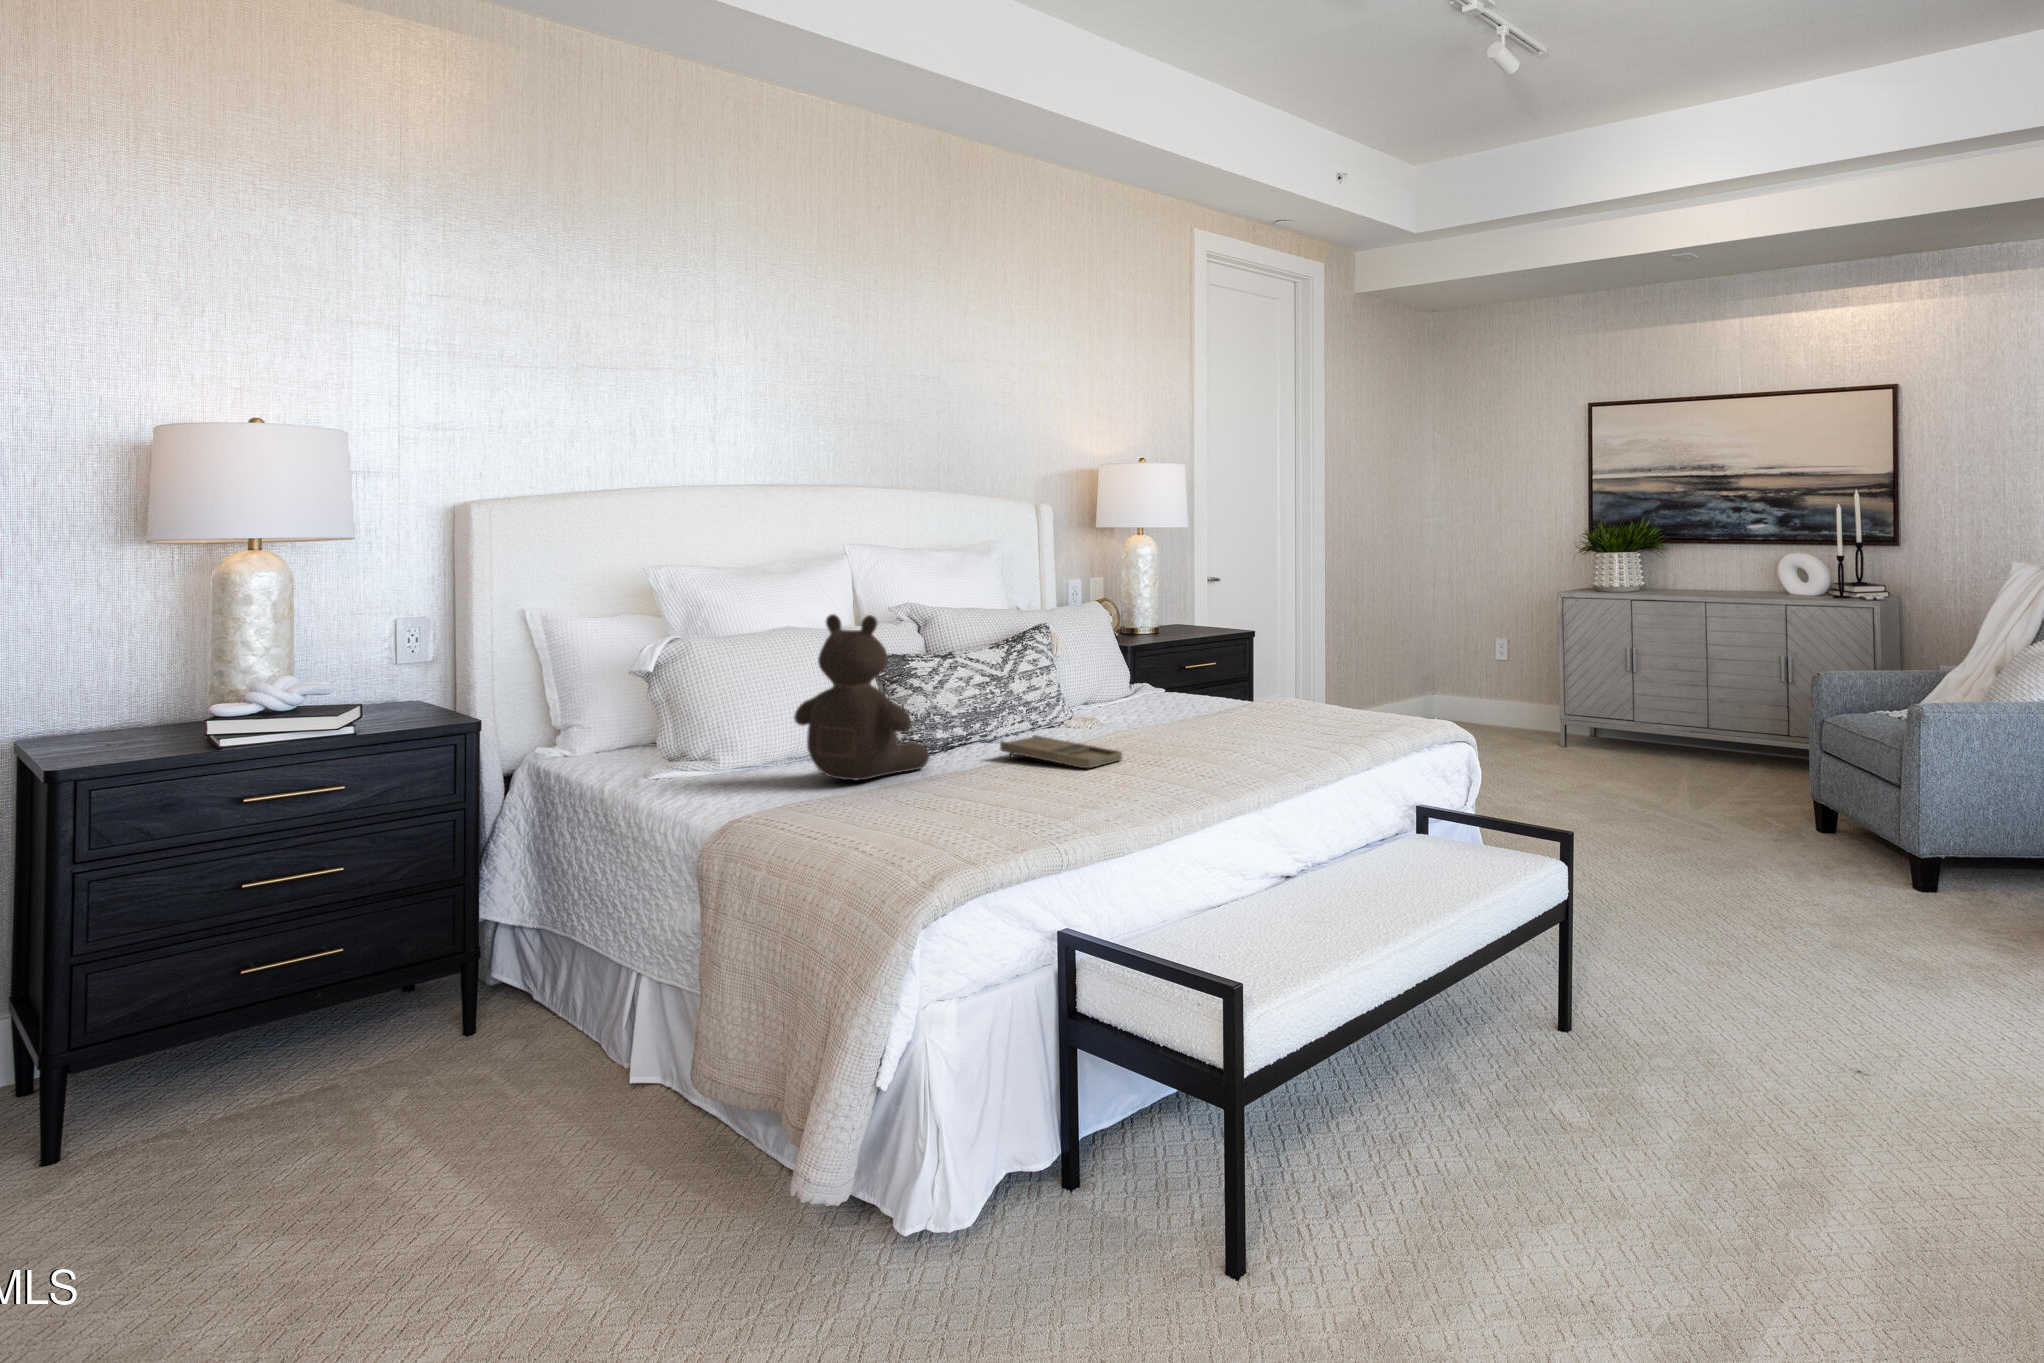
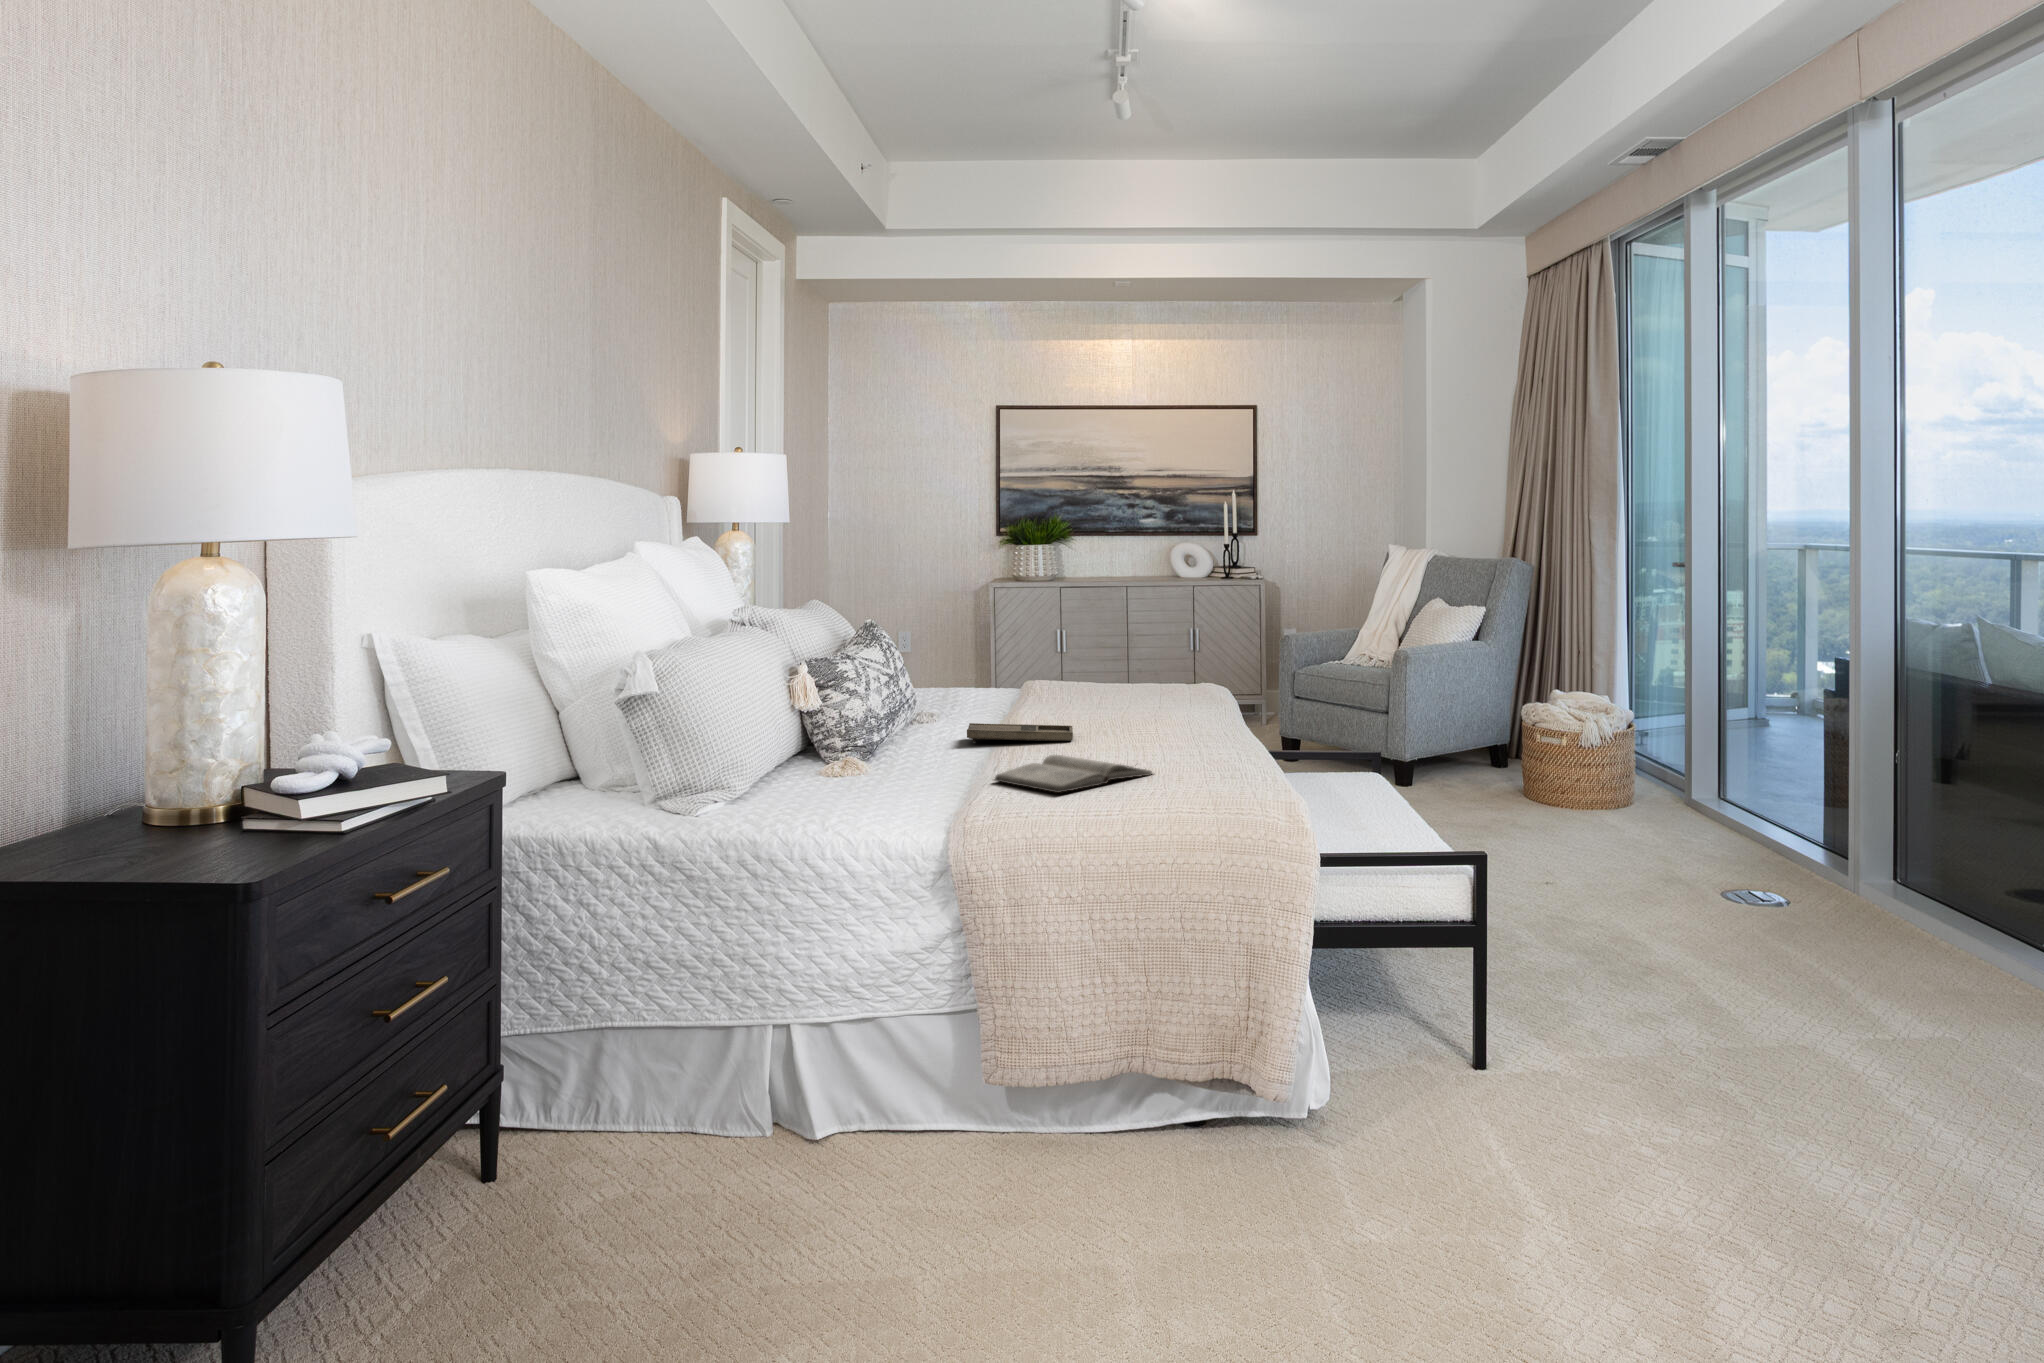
teddy bear: present [794,614,929,780] -> none [837,618,967,773]
diary: none [844,782,1010,828] -> present [994,755,1153,793]

